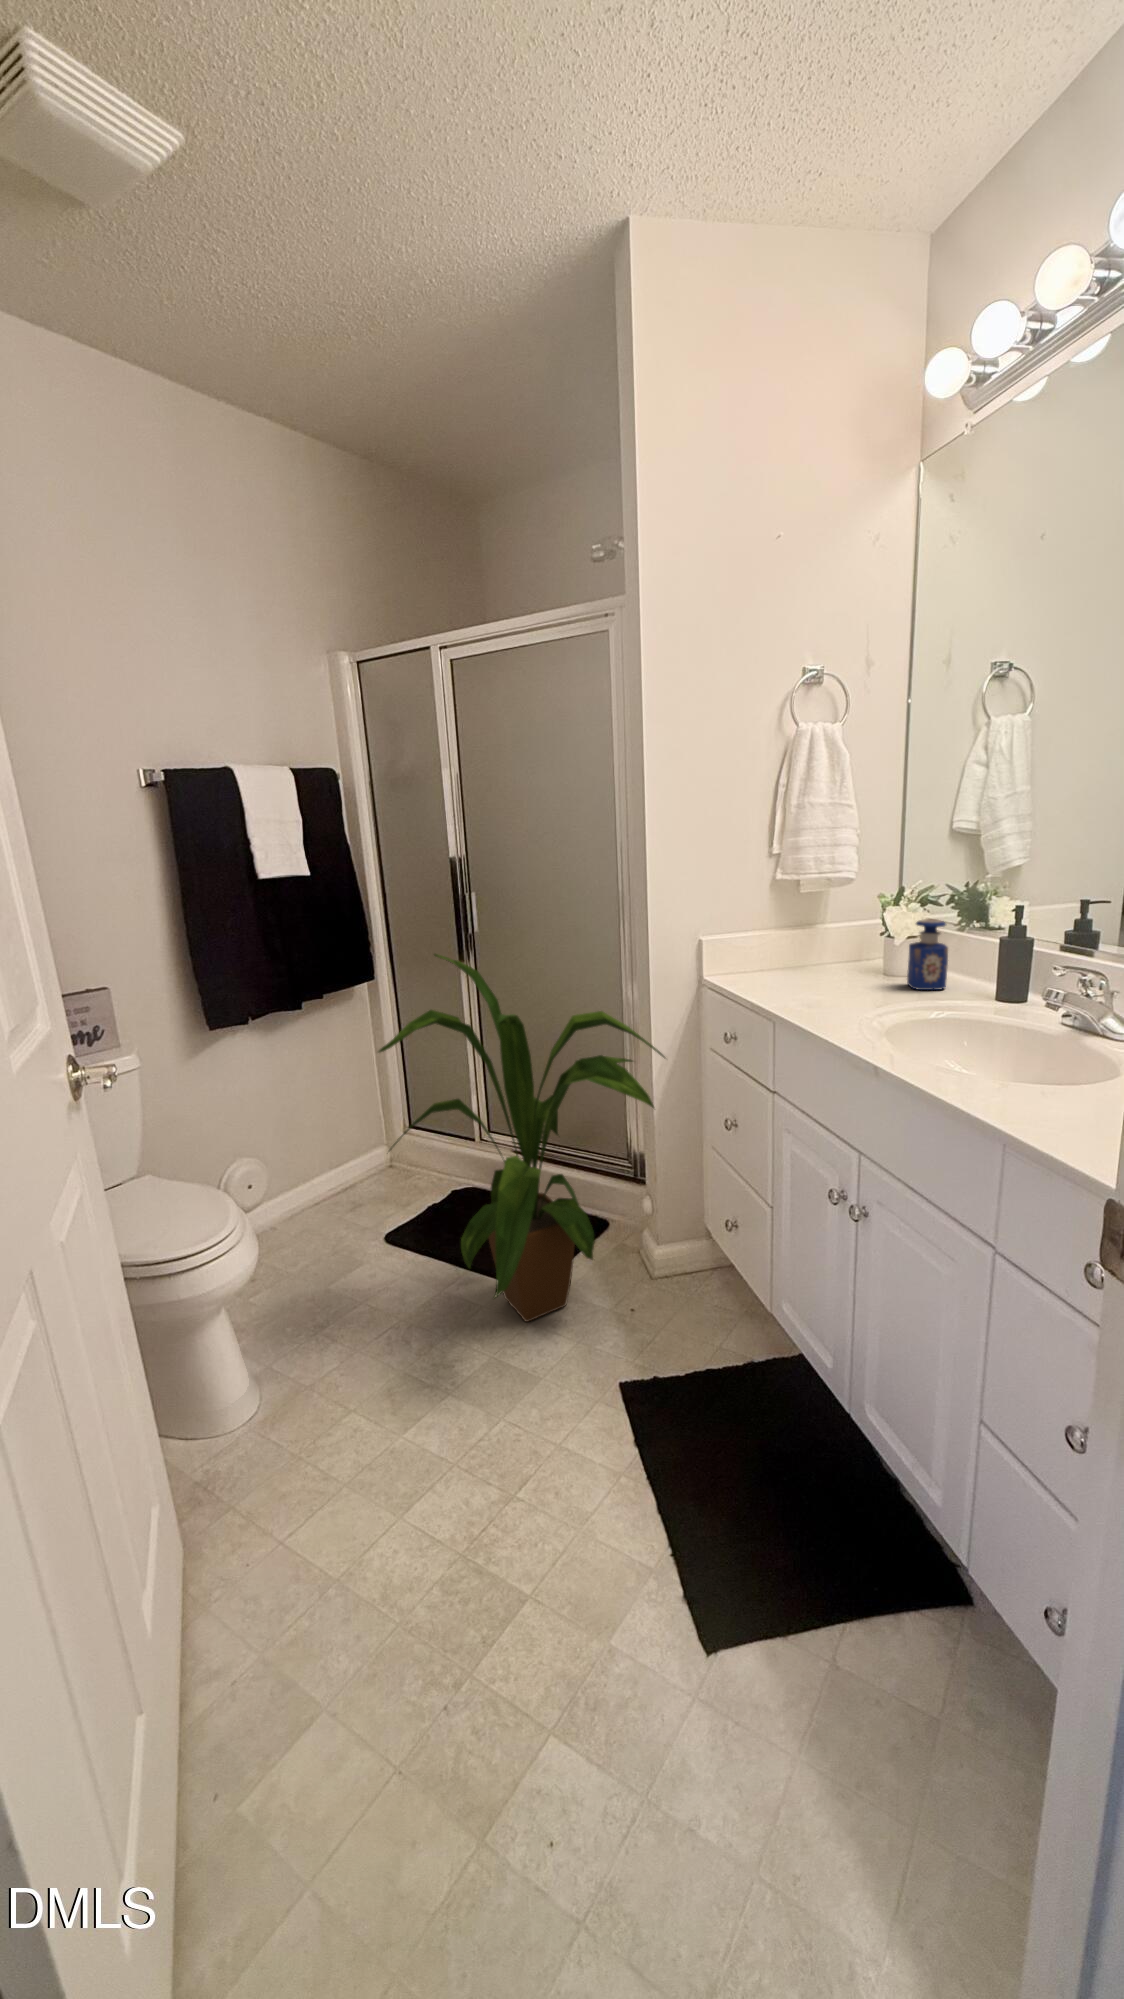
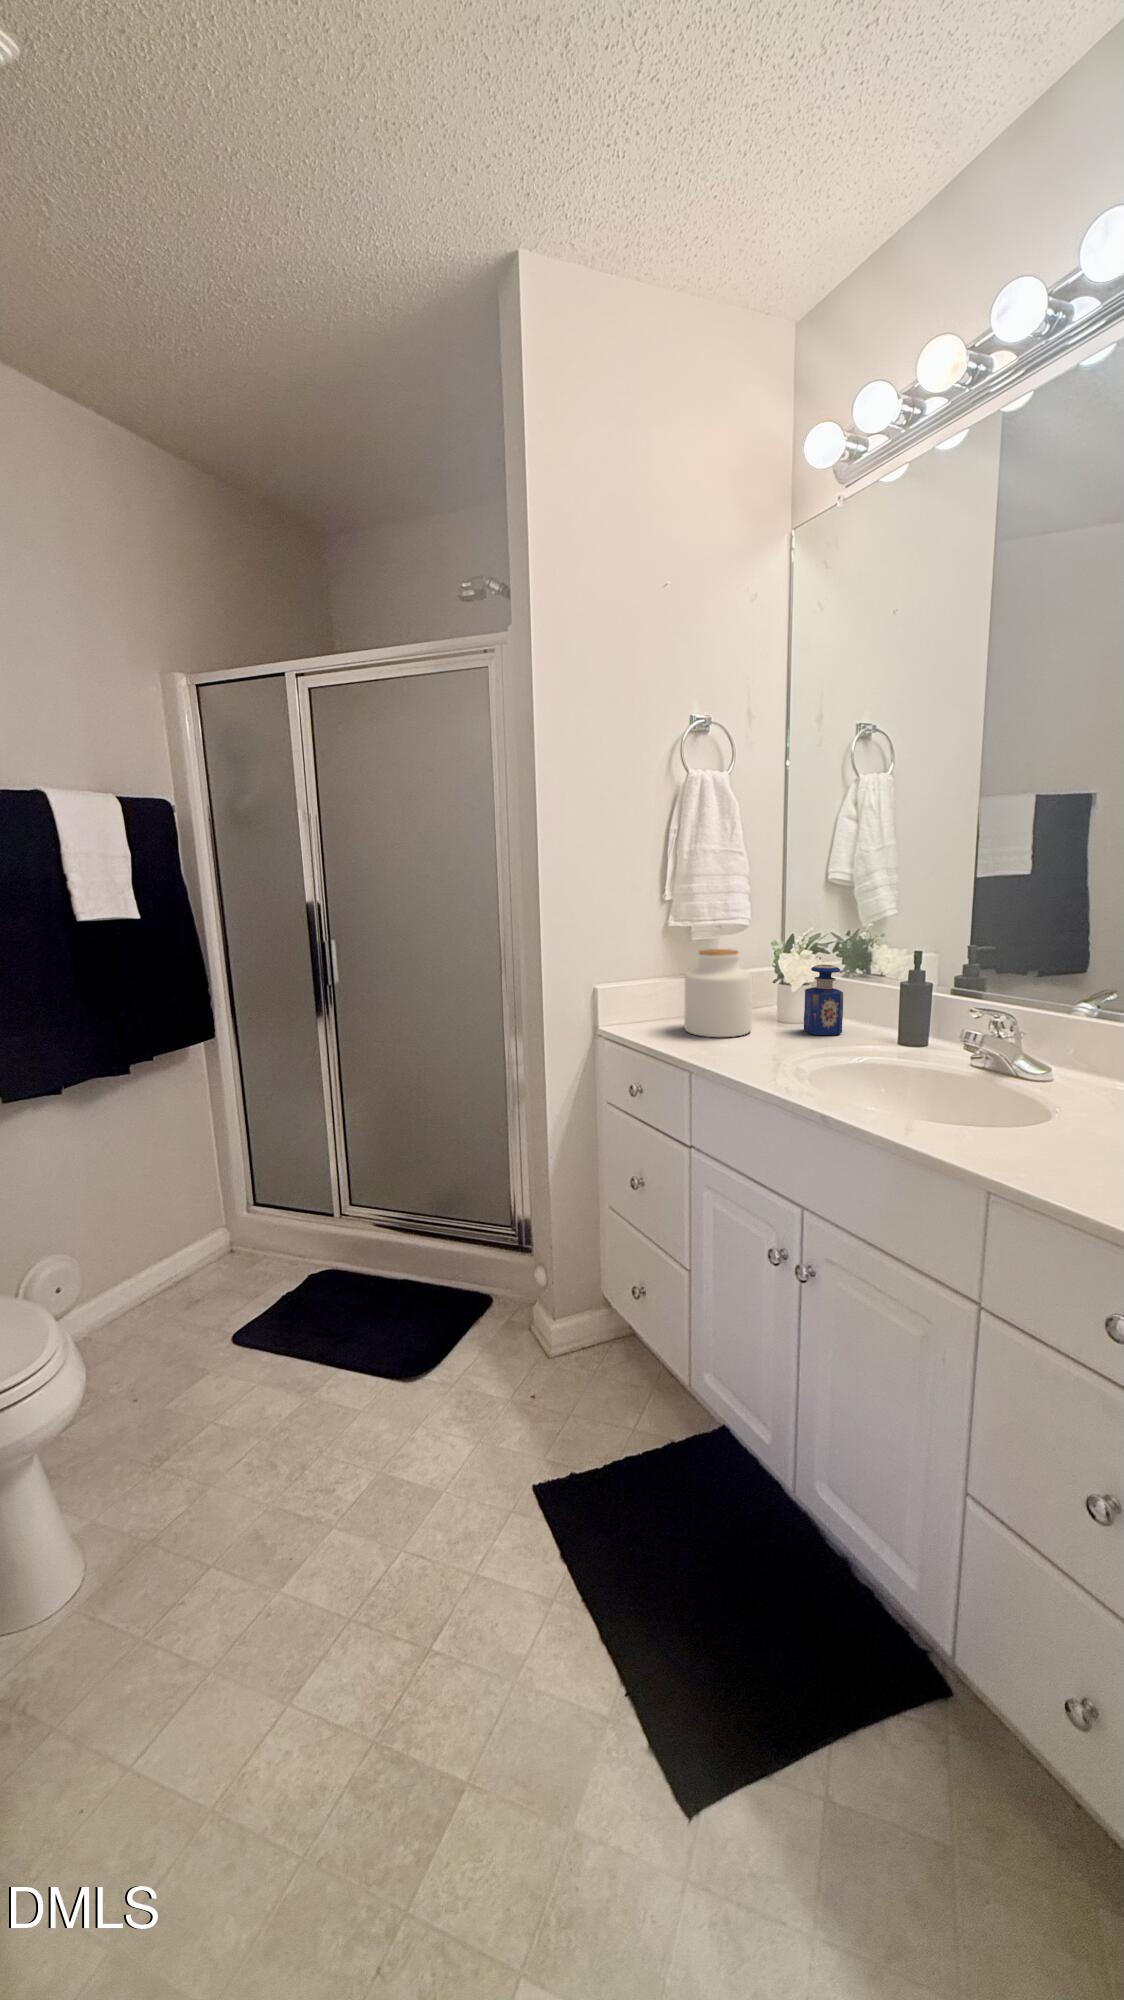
jar: none [784,903,853,990] -> present [684,949,752,1037]
house plant: present [379,954,665,1322] -> none [240,1006,570,1426]

